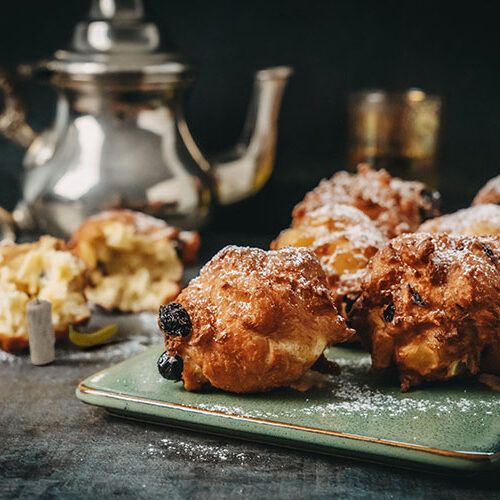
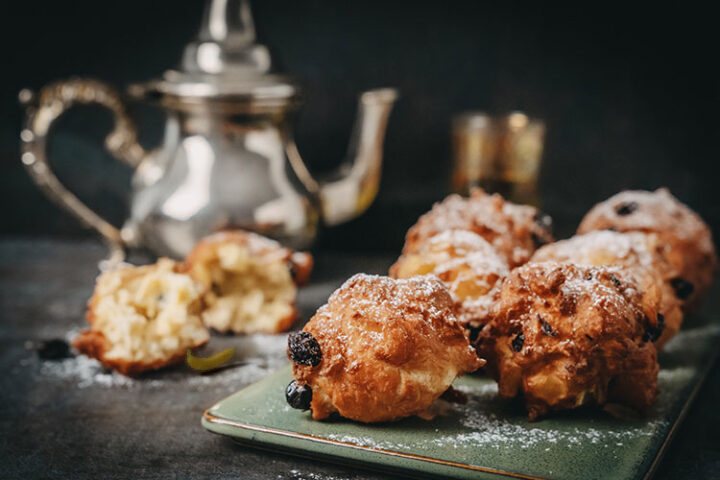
candle: present [26,299,55,365] -> none [145,314,174,390]

